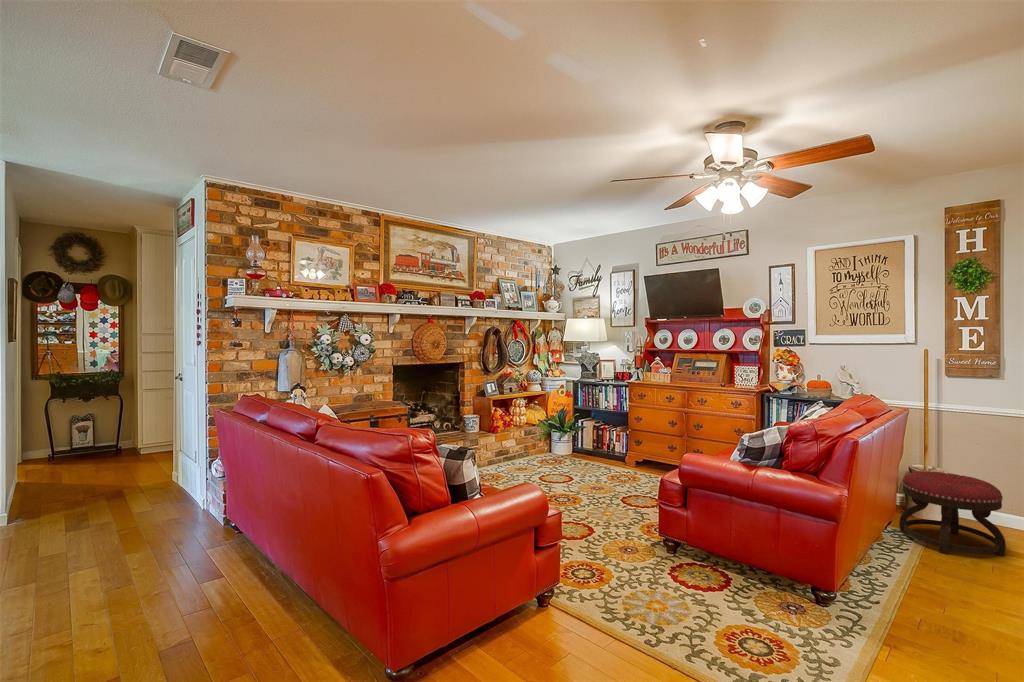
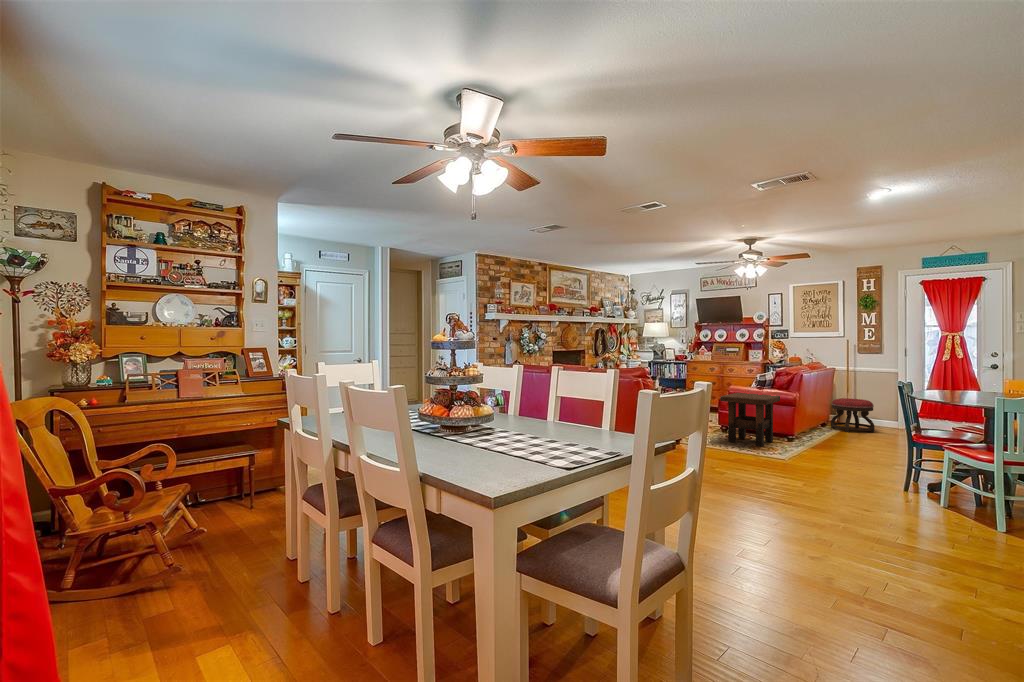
side table: none [652,474,807,645] -> present [720,393,780,446]

